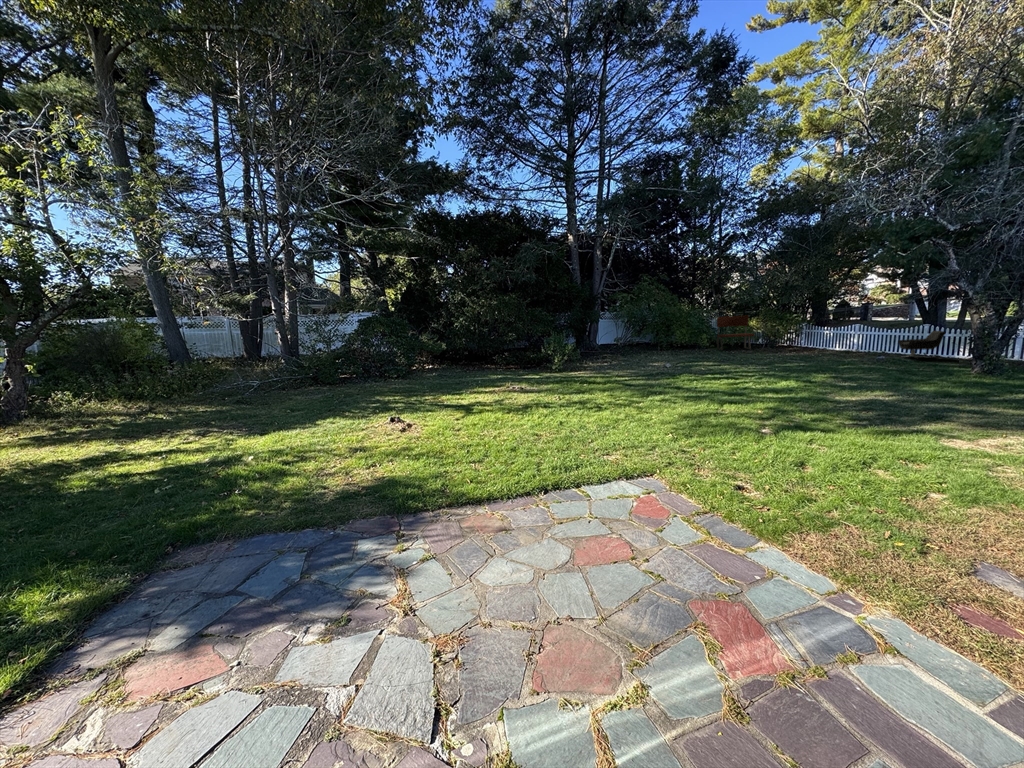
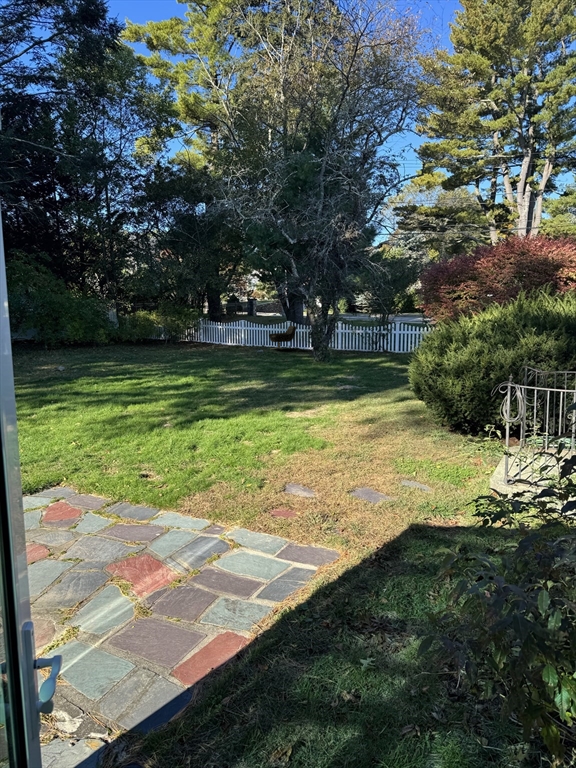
bench: present [717,315,754,350] -> none [115,308,156,347]

